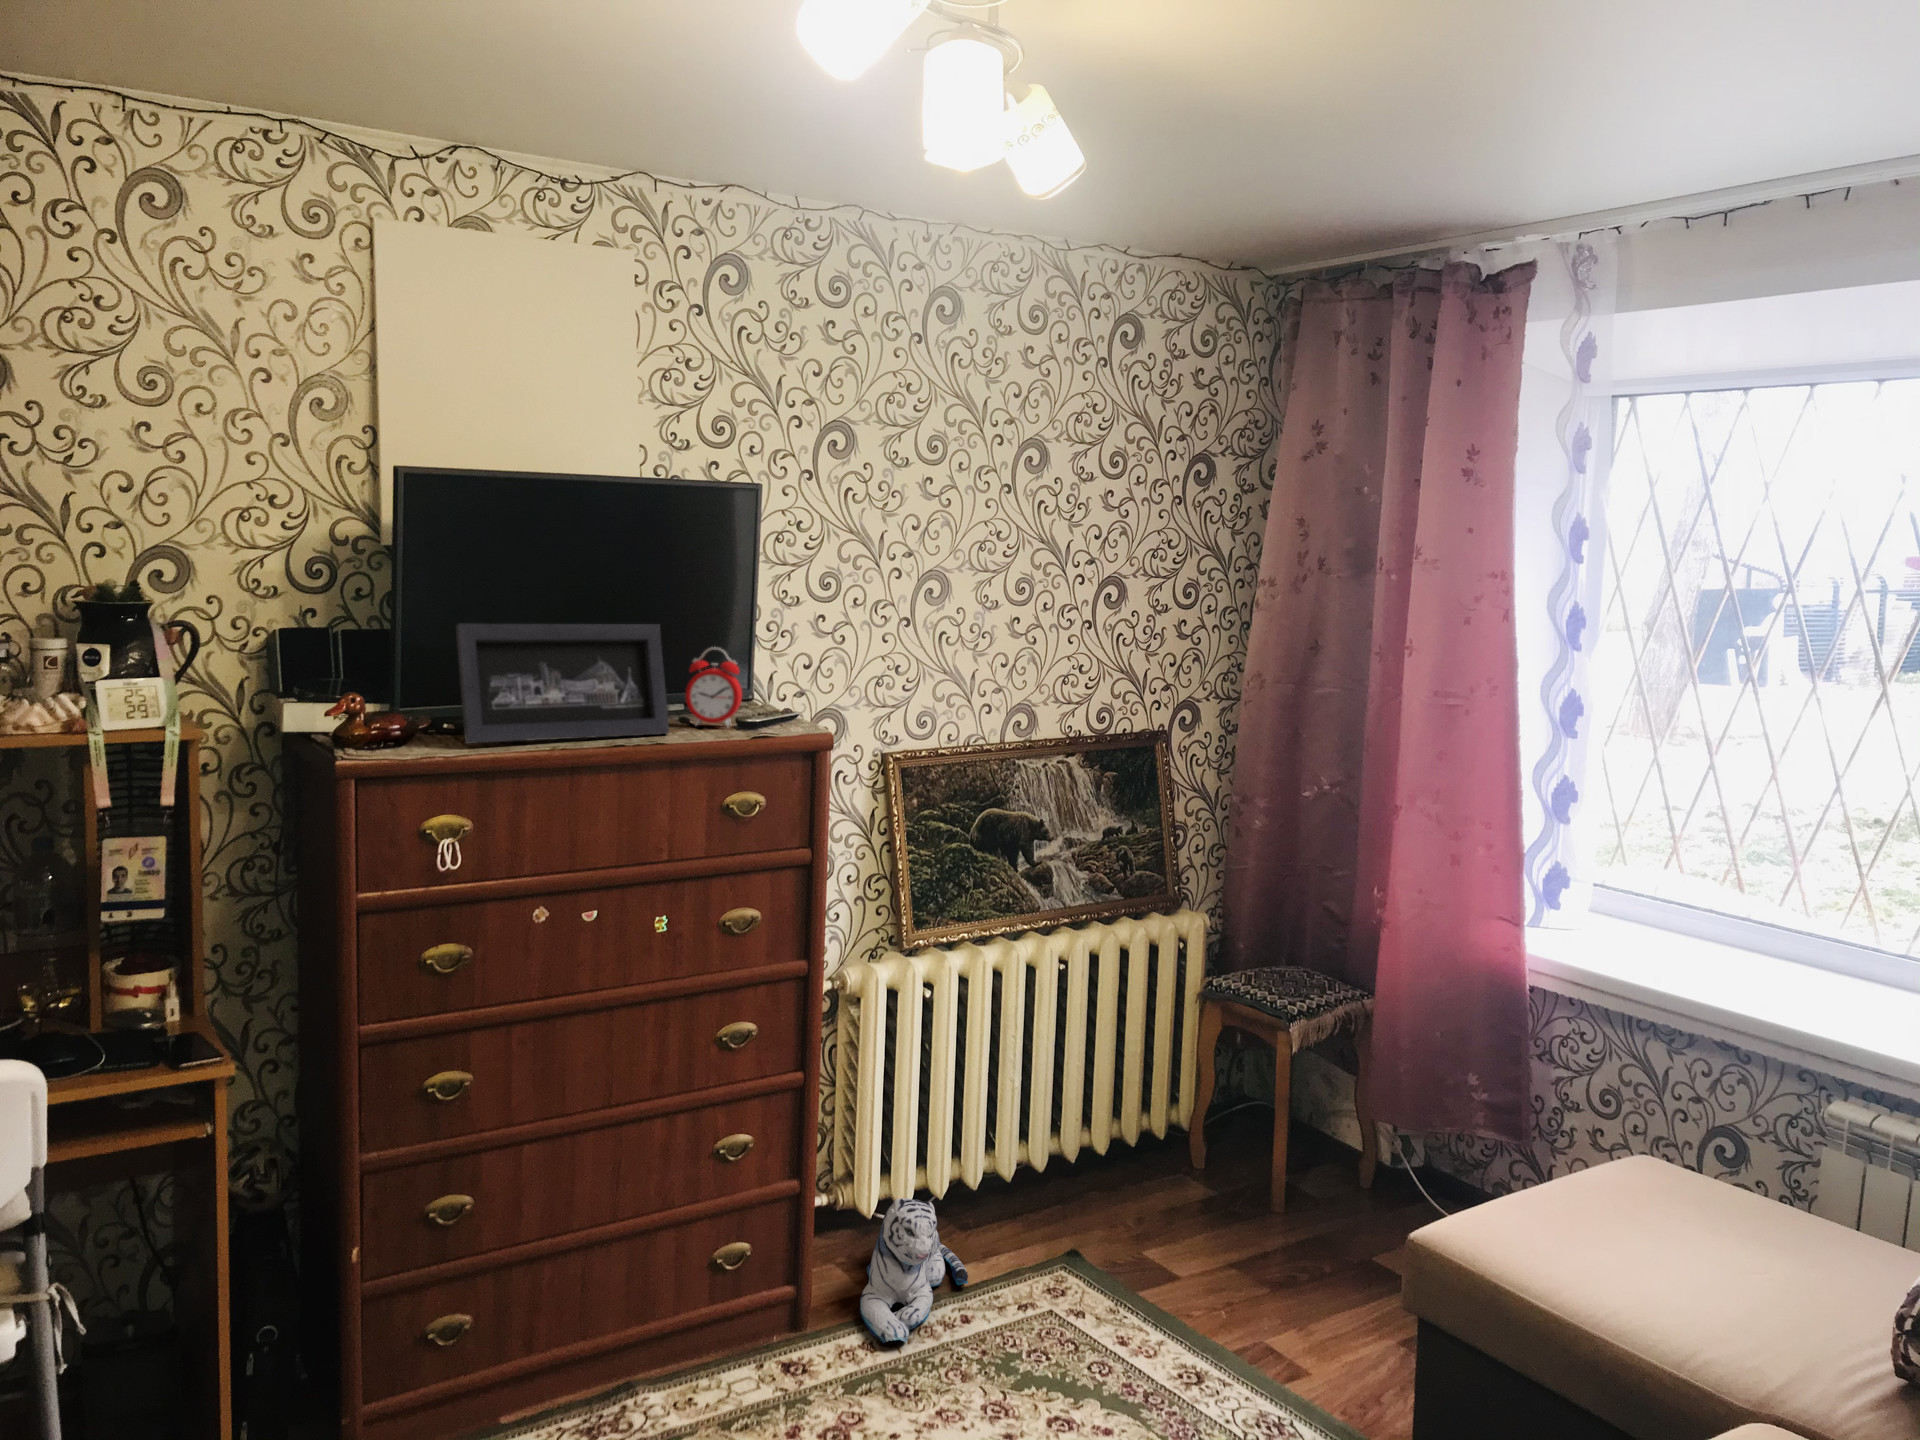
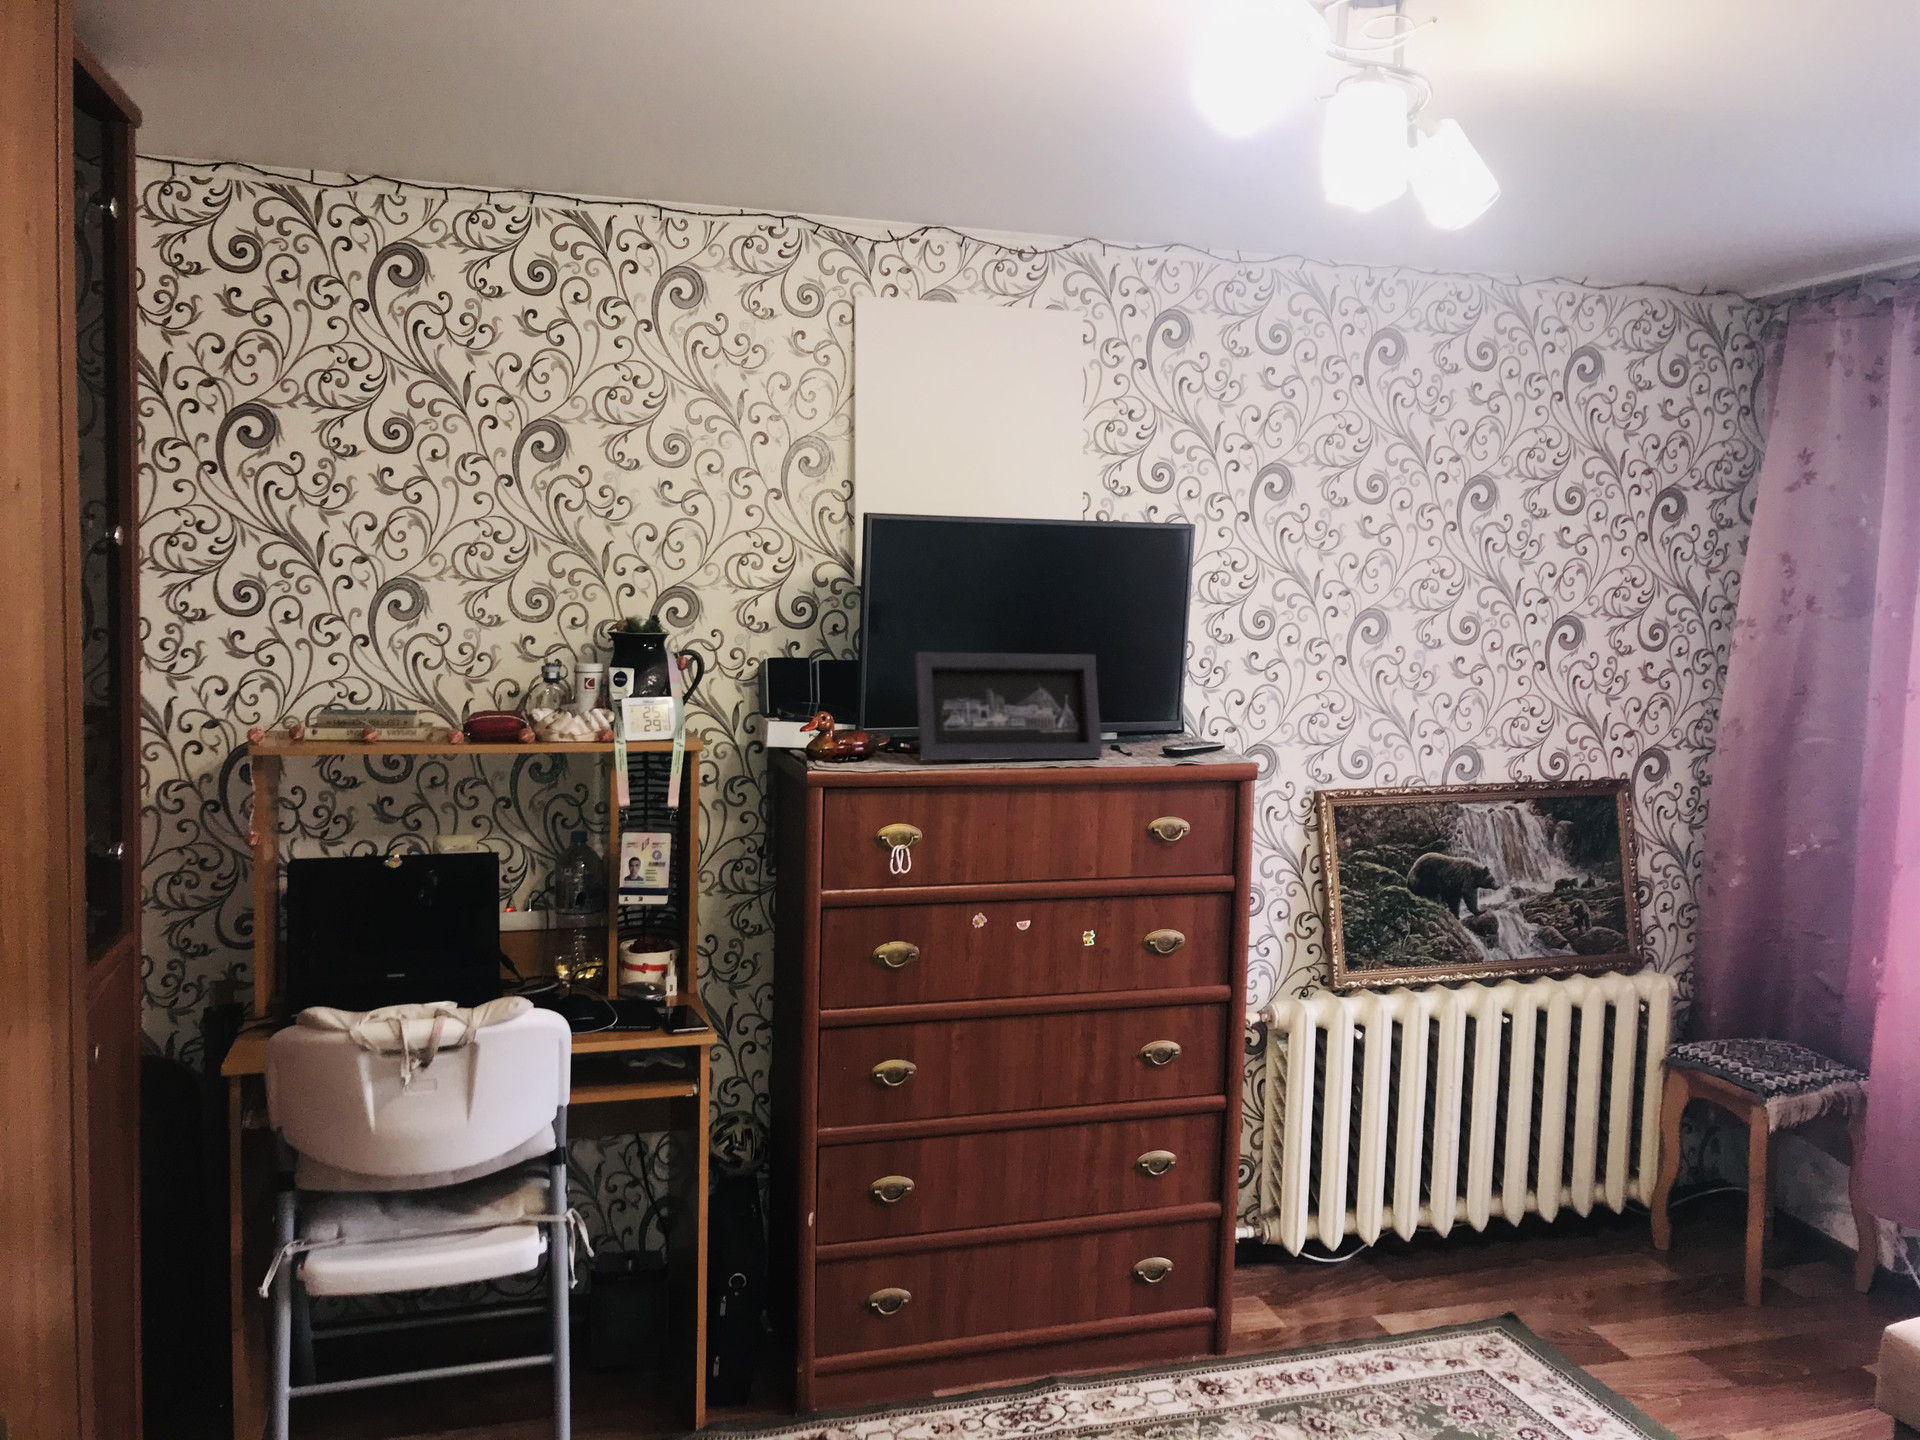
alarm clock: present [686,647,742,726] -> none [1118,677,1172,754]
plush toy: present [859,1198,968,1343] -> none [1277,1237,1393,1380]

